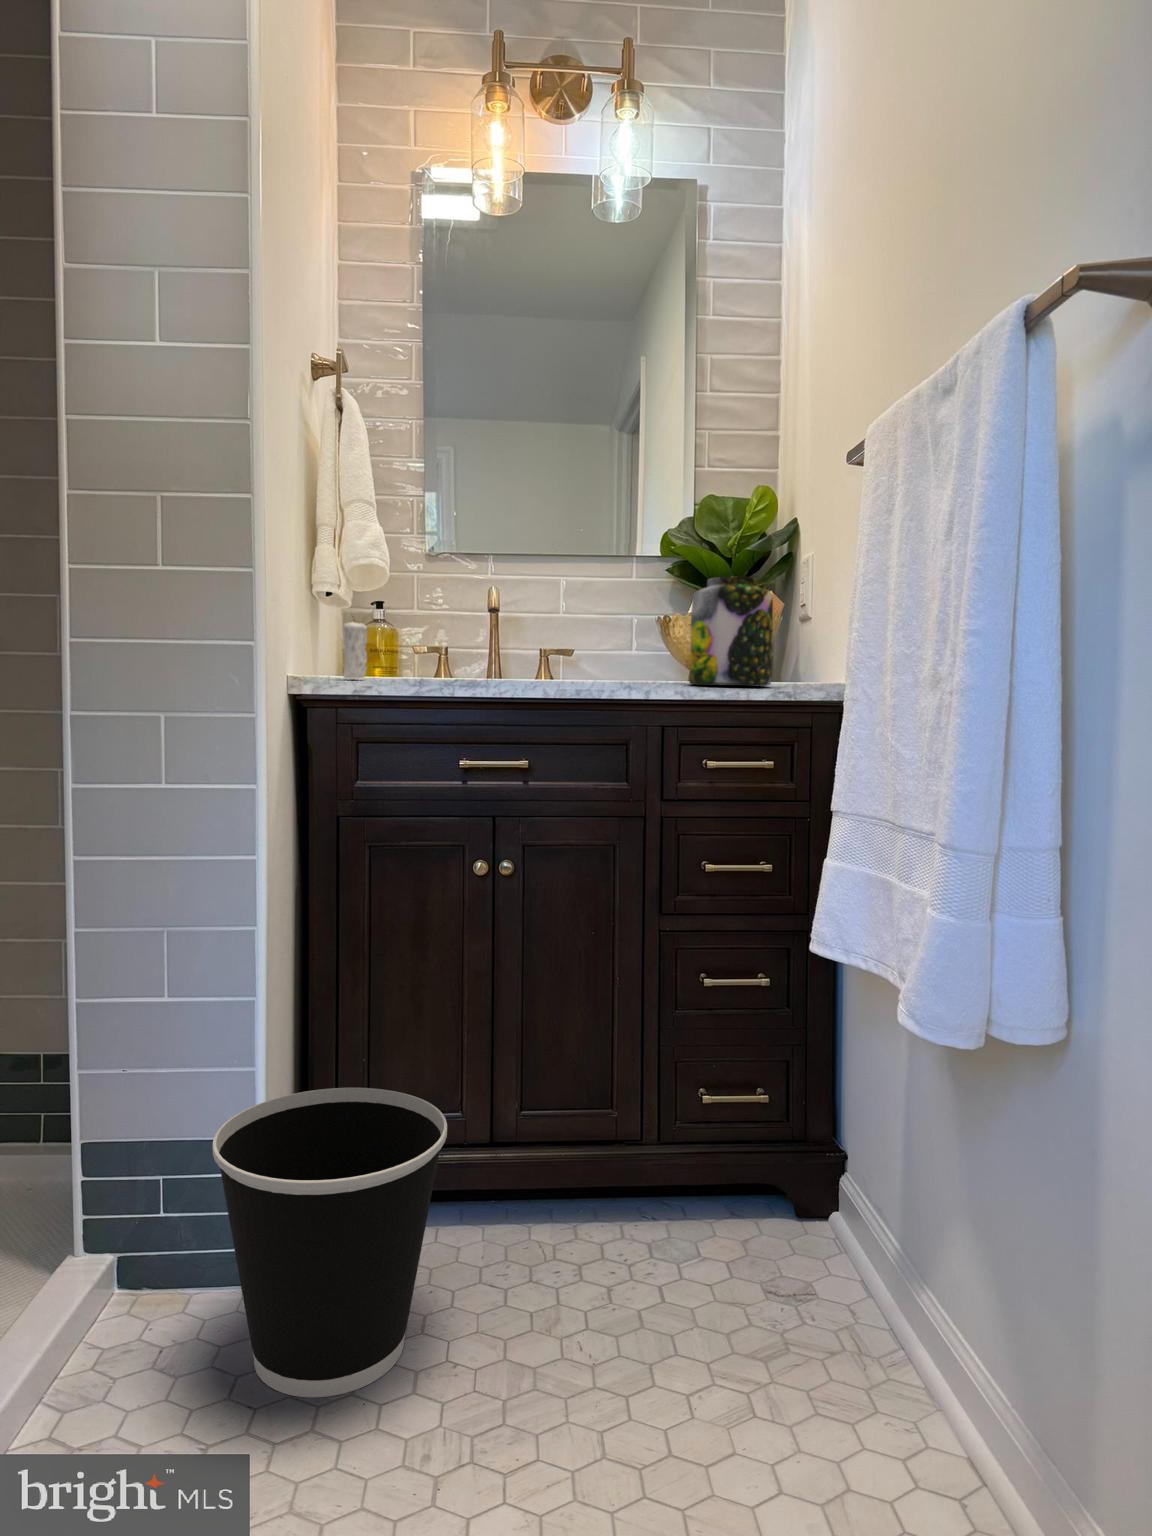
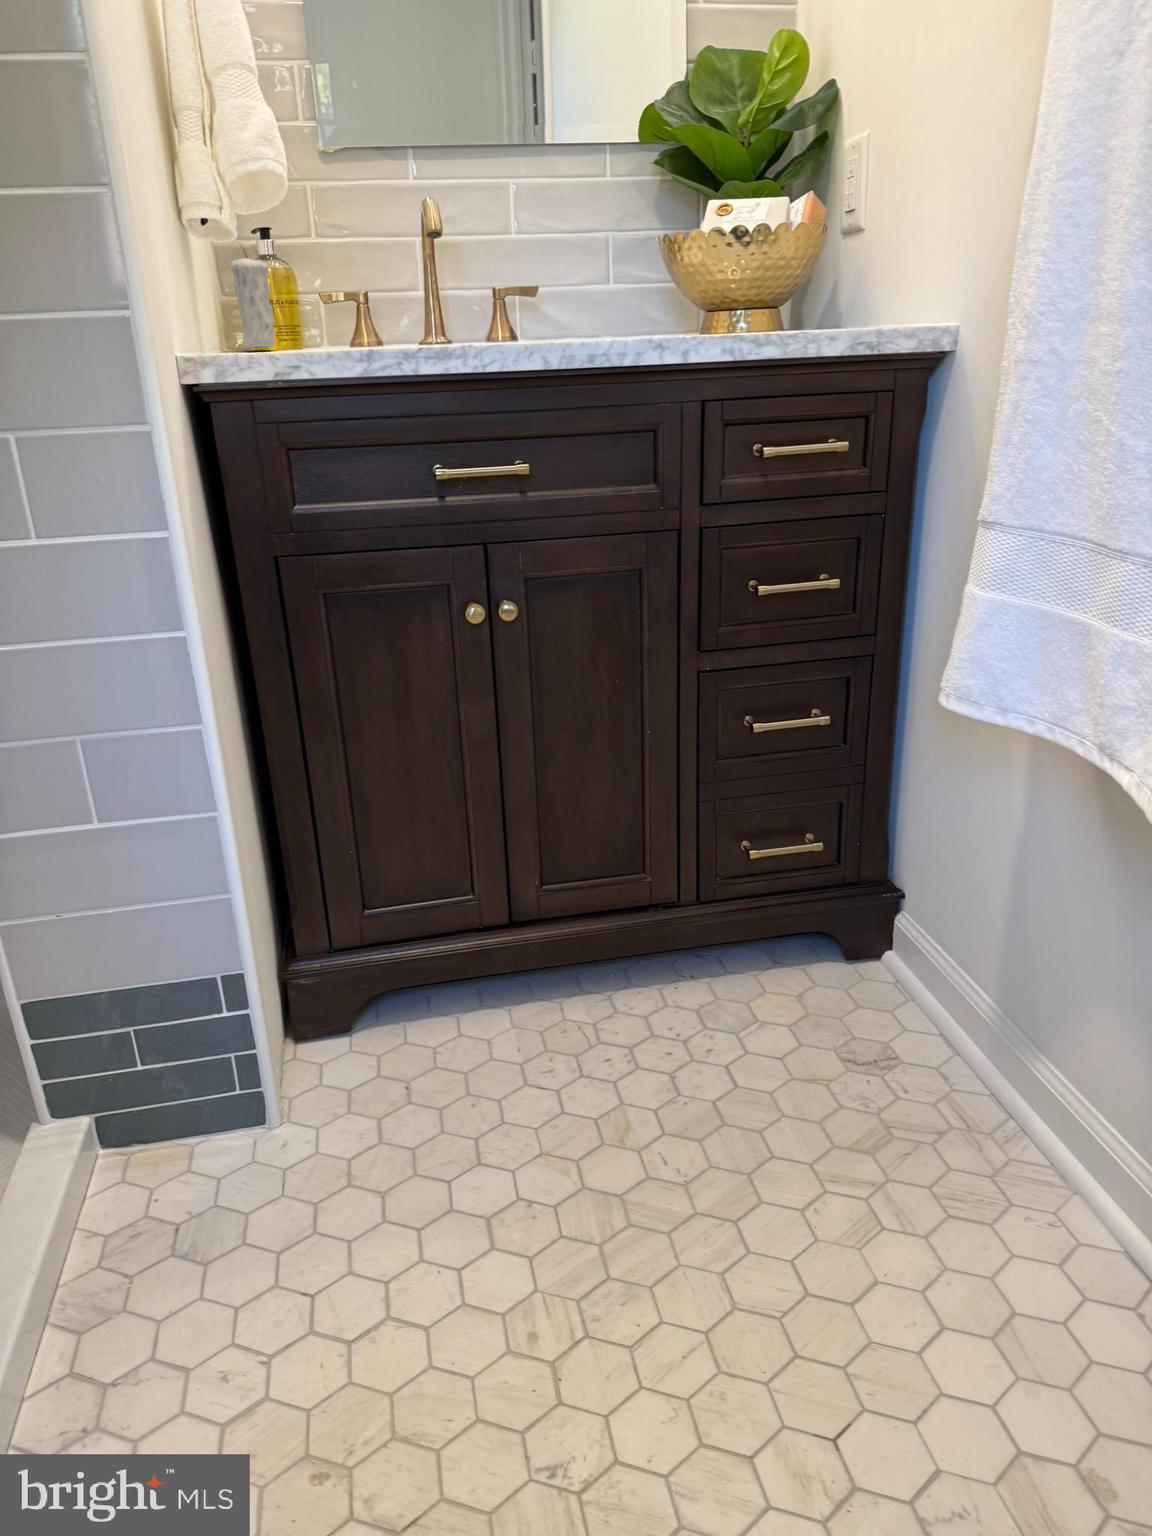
jar: present [689,576,773,687] -> none [723,164,843,337]
wastebasket: present [213,1088,447,1398] -> none [200,906,496,1267]

